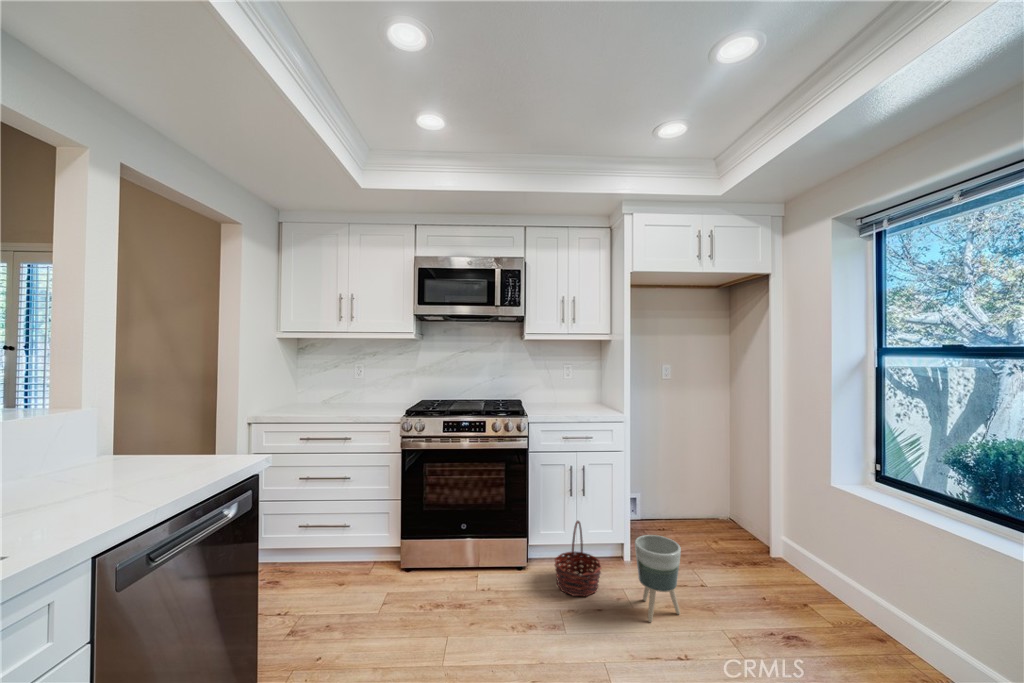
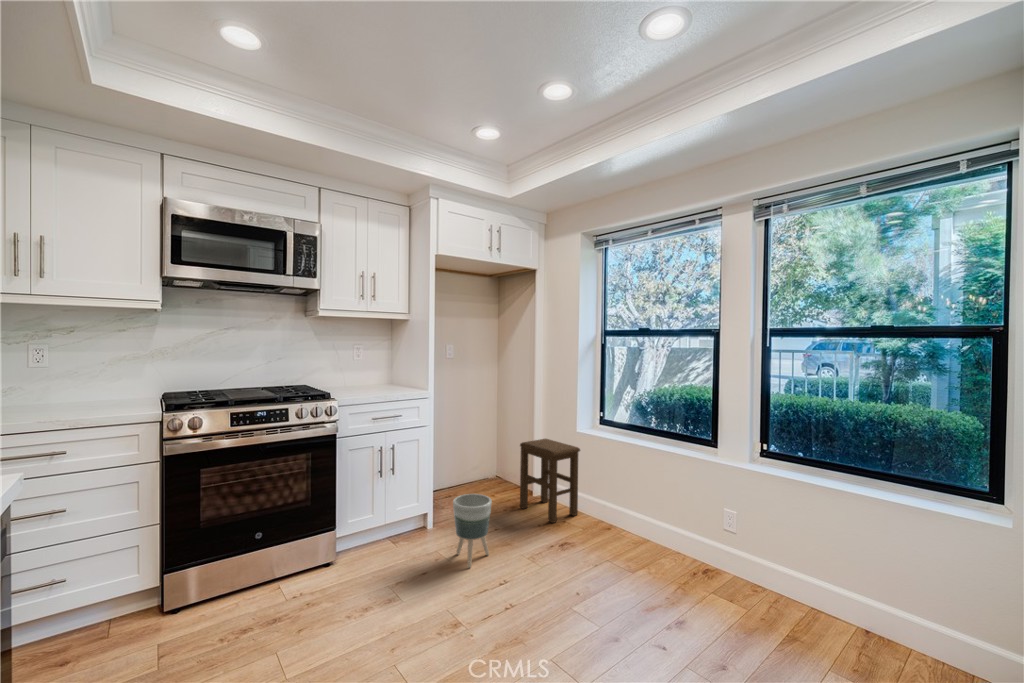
stool: none [744,486,834,600] -> present [520,439,580,523]
basket: present [555,521,601,596] -> none [370,498,419,571]

